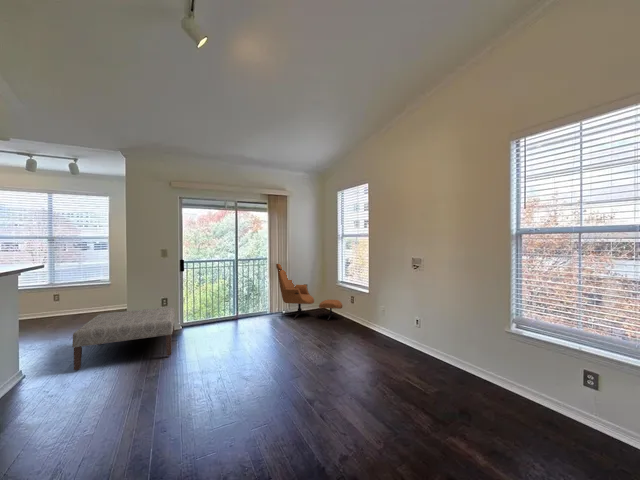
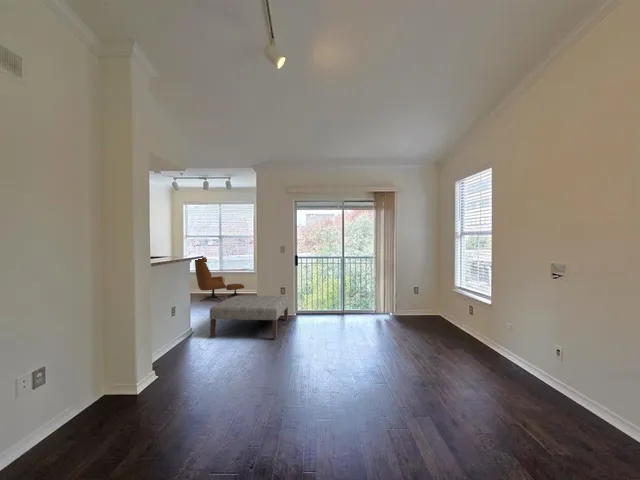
lounge chair: present [276,264,343,320] -> present [195,257,244,301]

